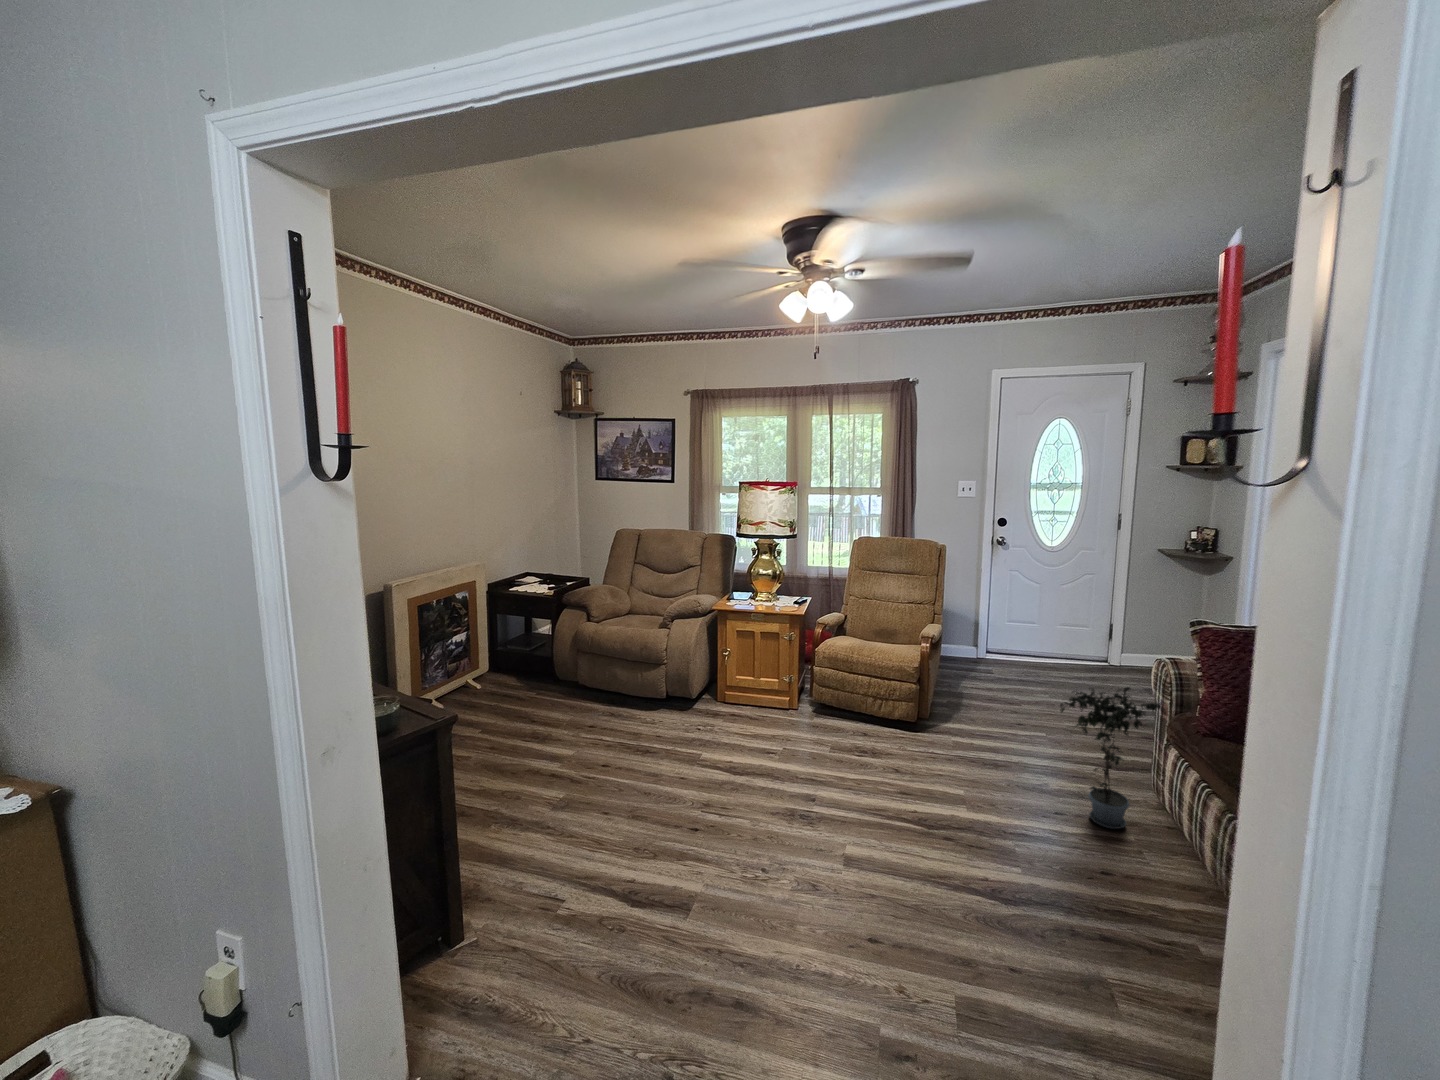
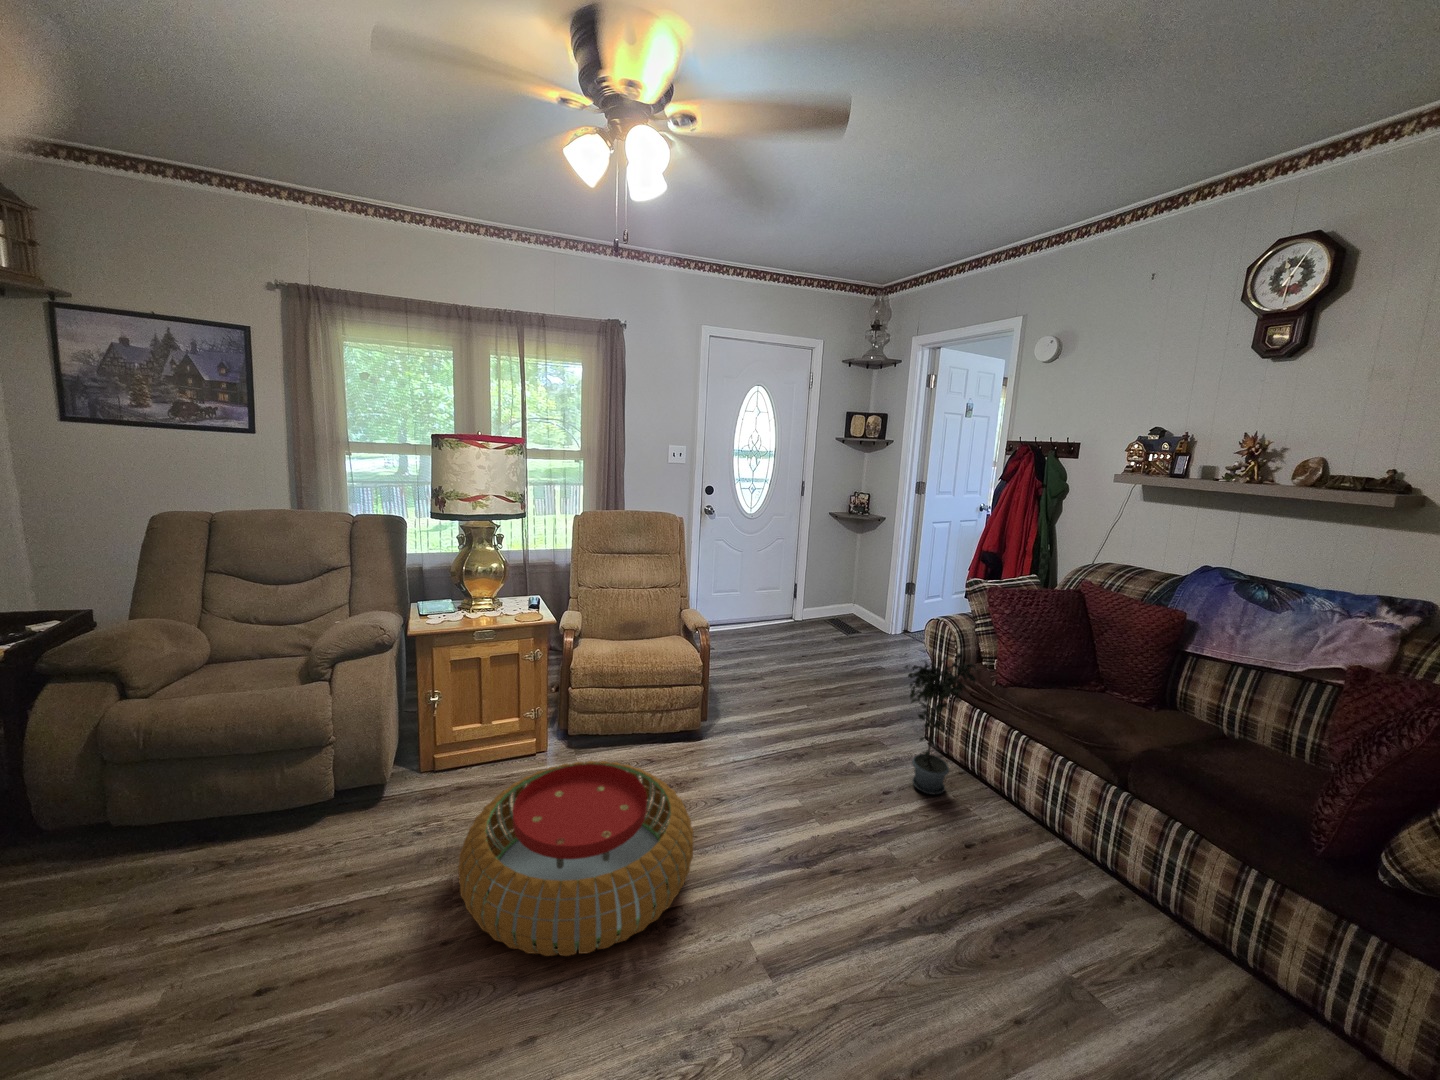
pouf: none [698,706,846,807] -> present [458,761,694,956]

